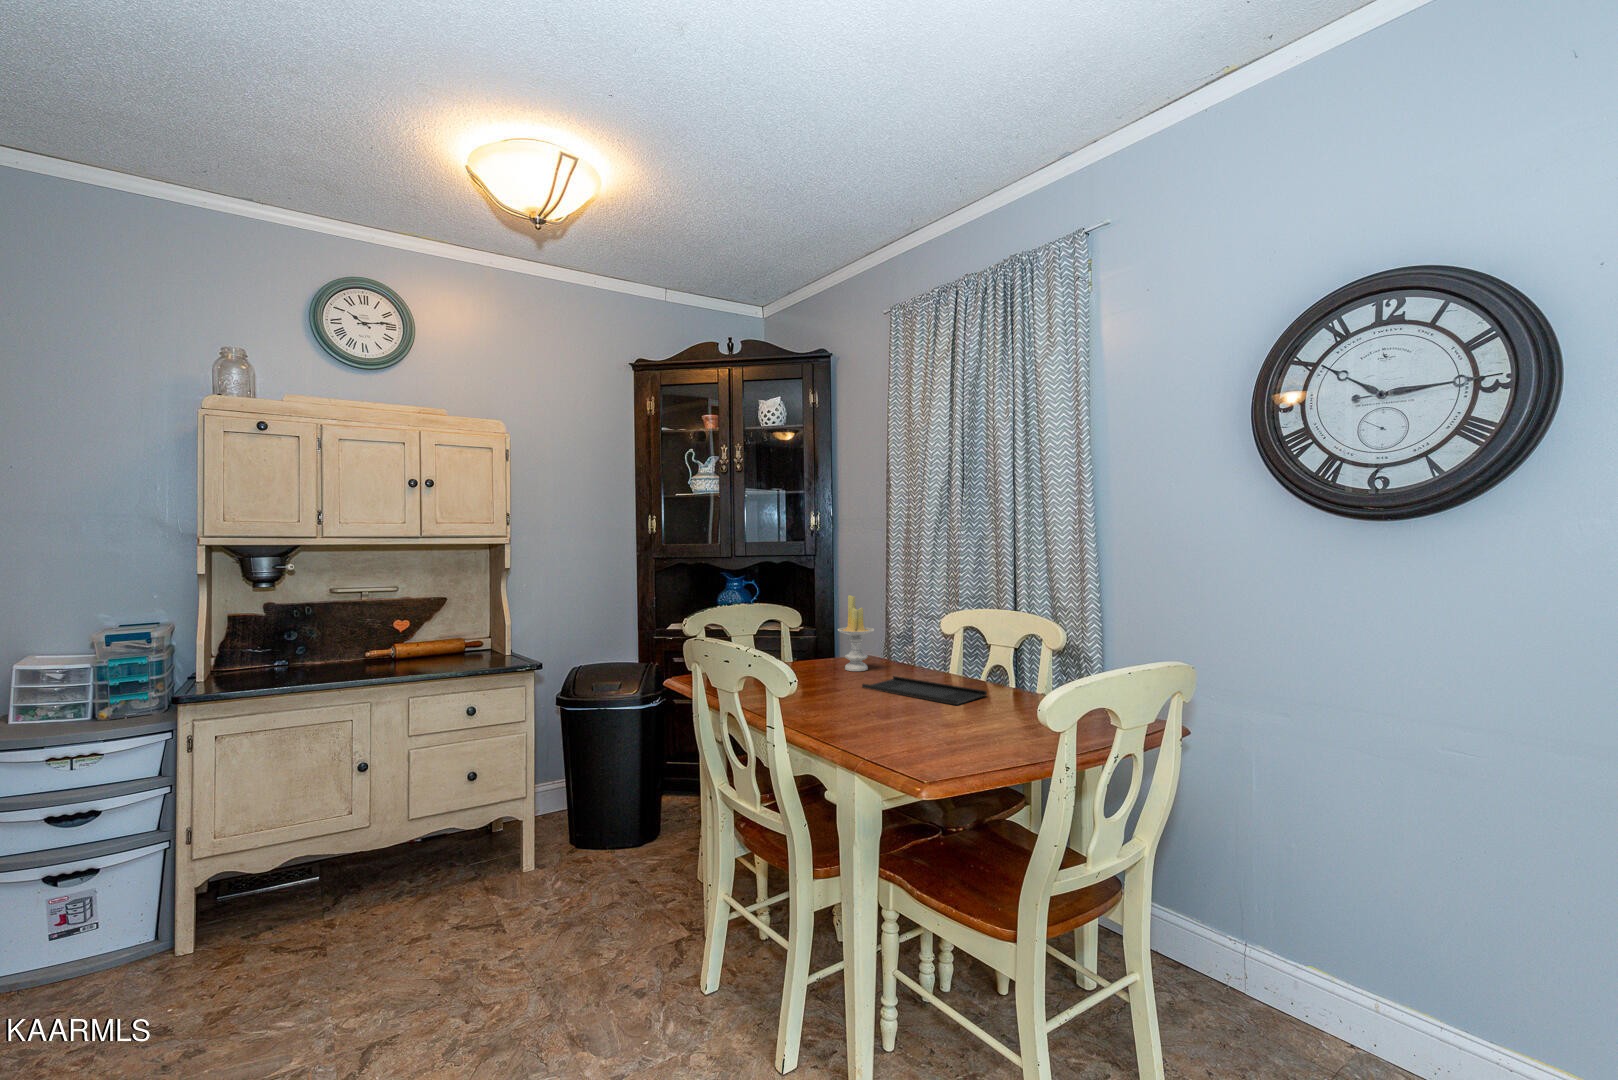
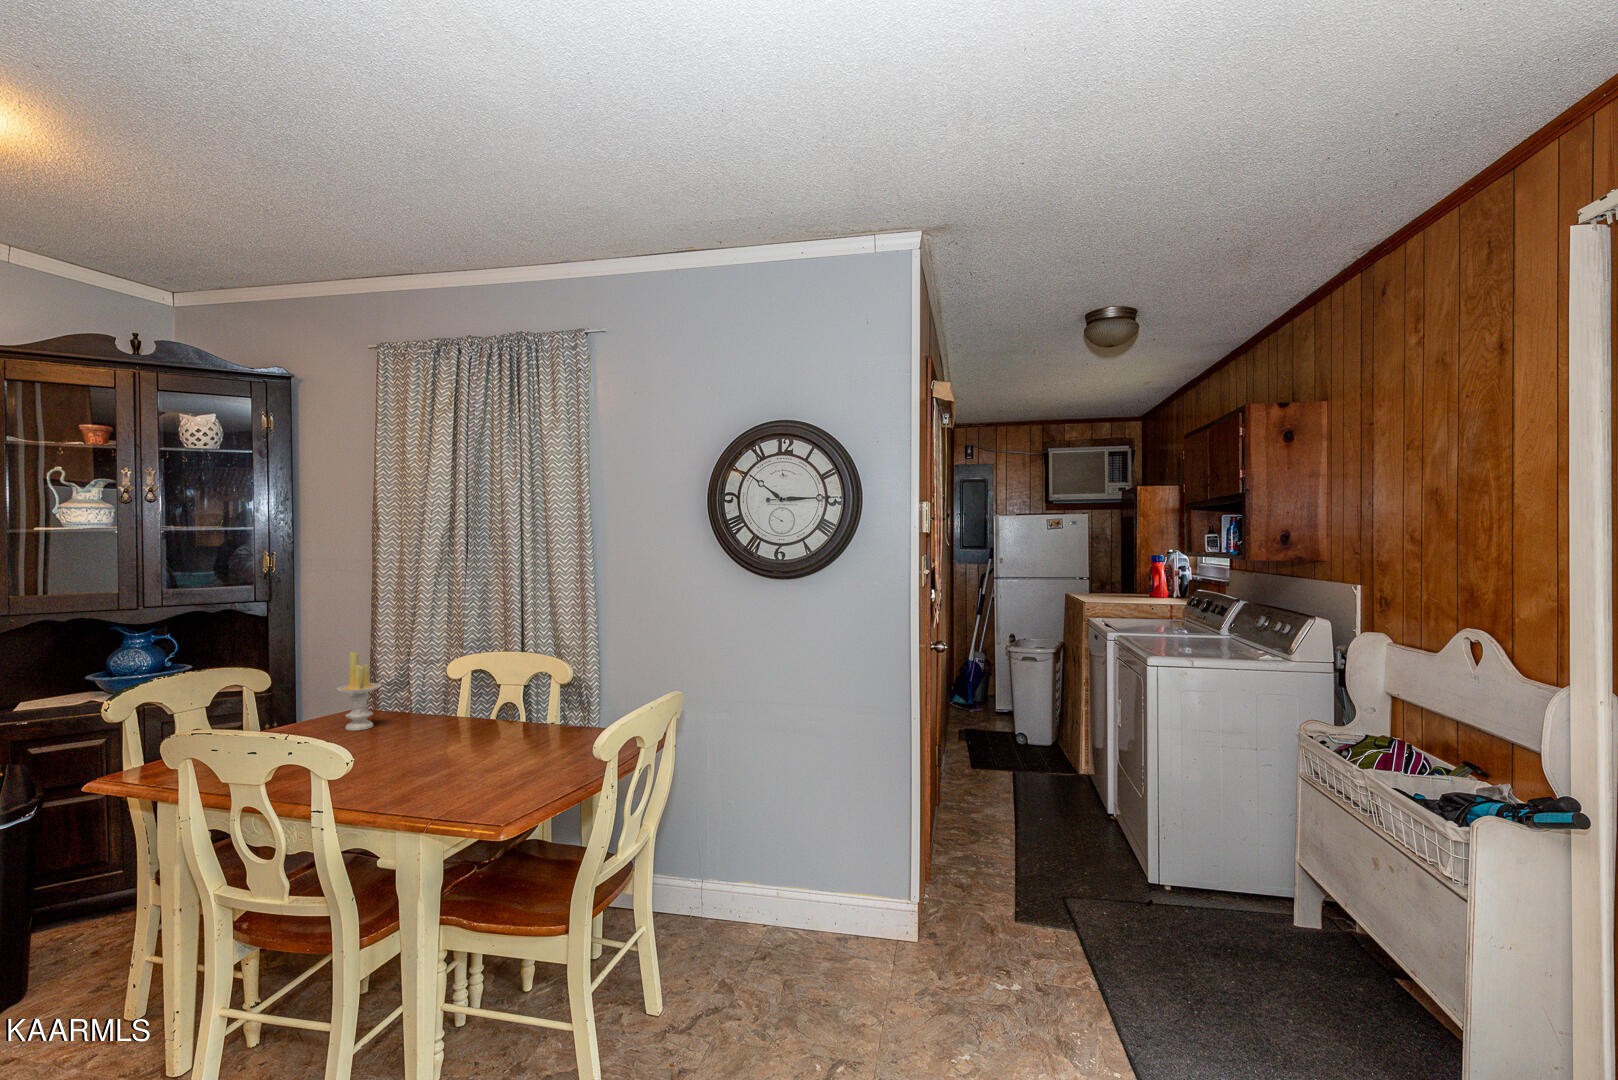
tray: present [862,676,987,705] -> none [383,729,512,747]

